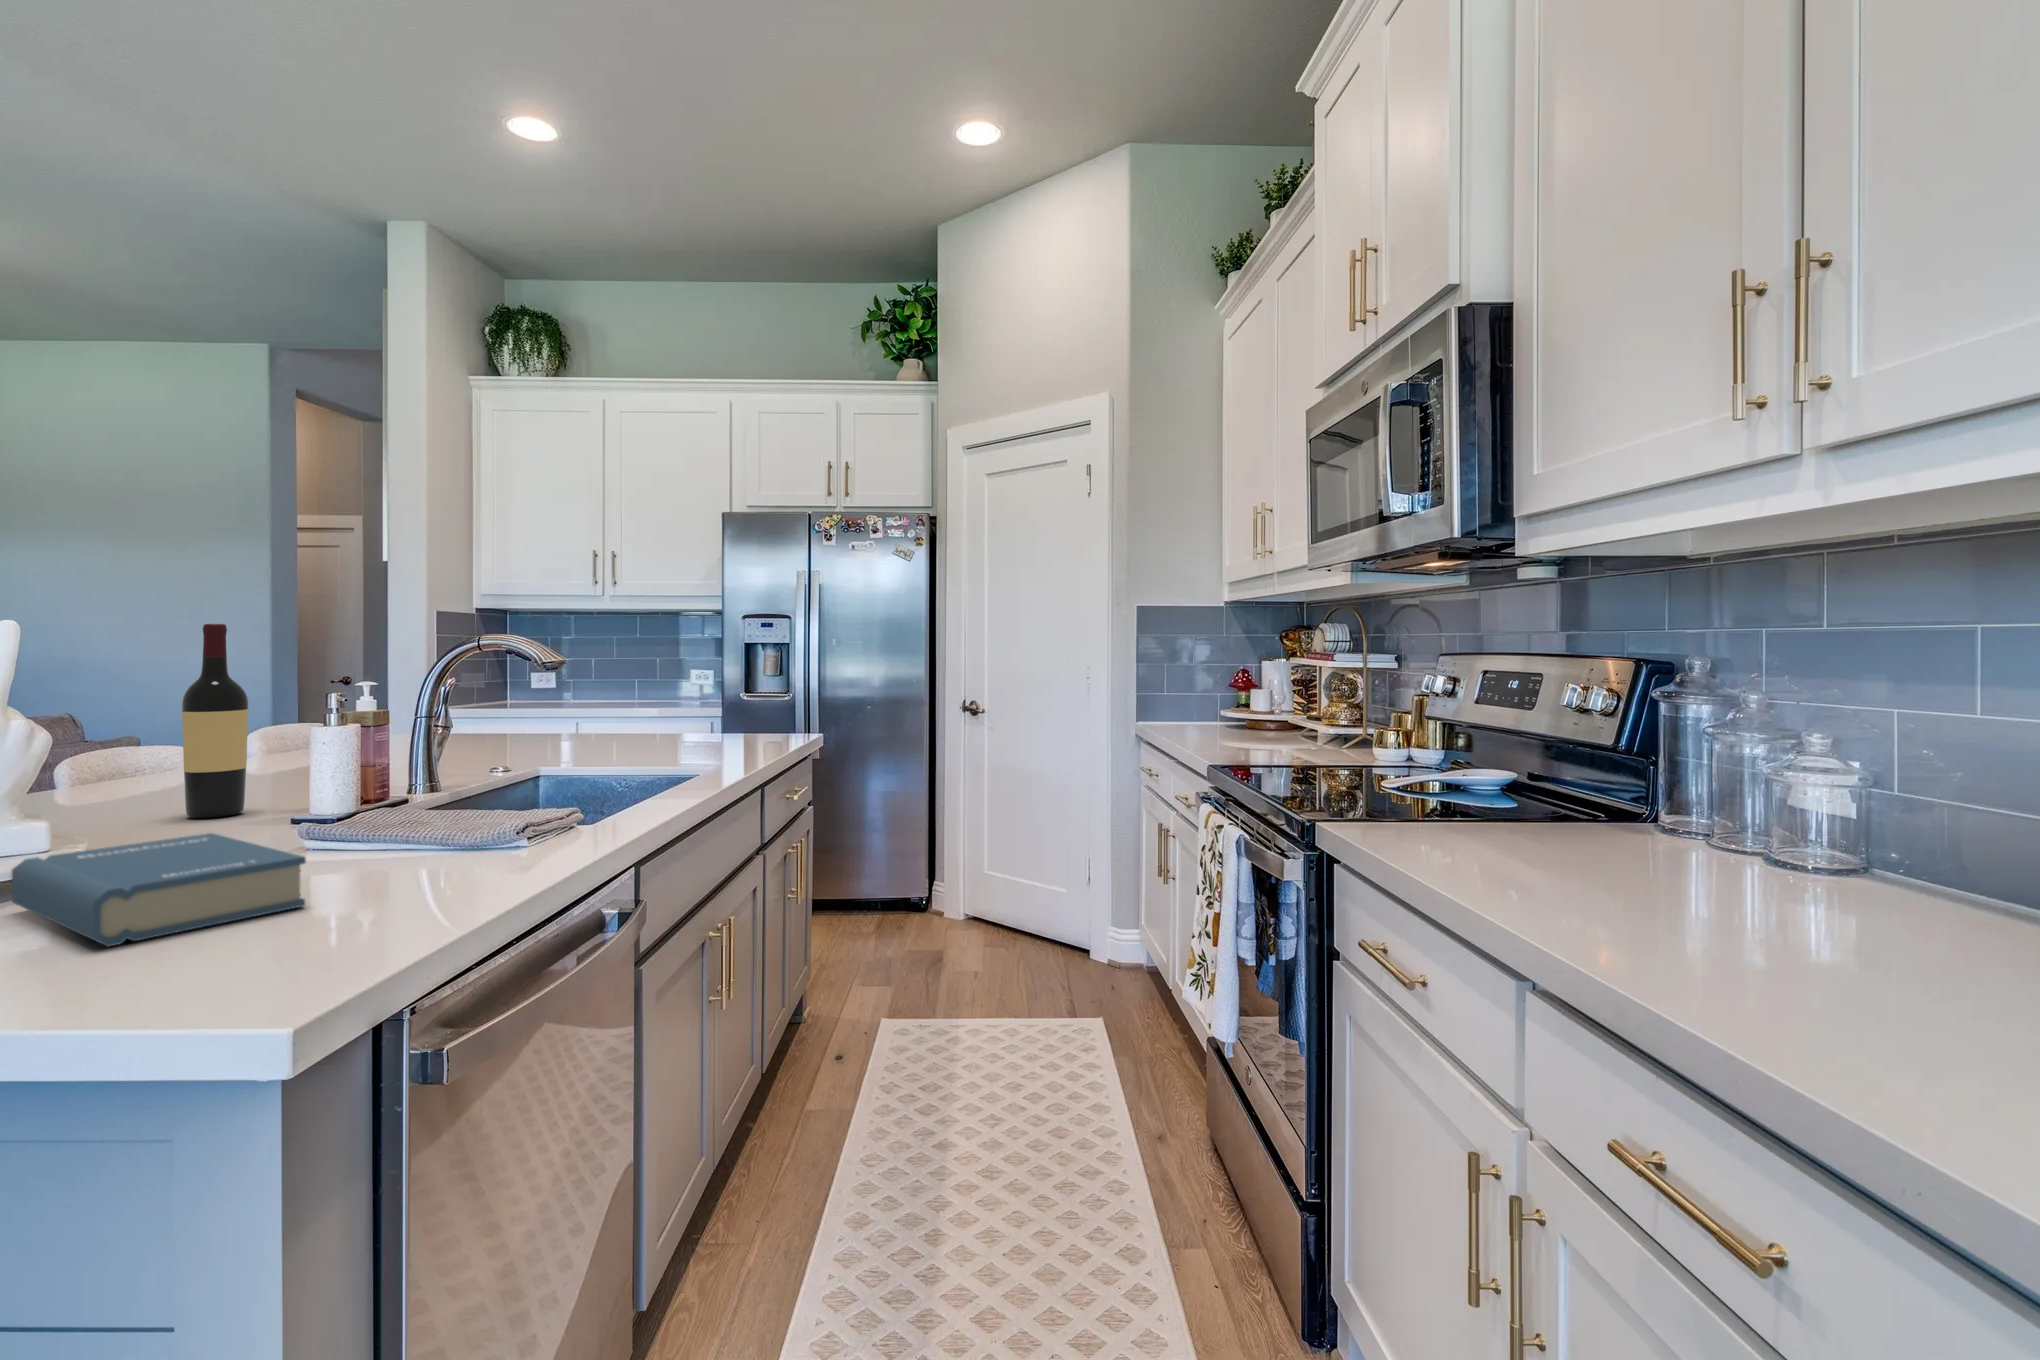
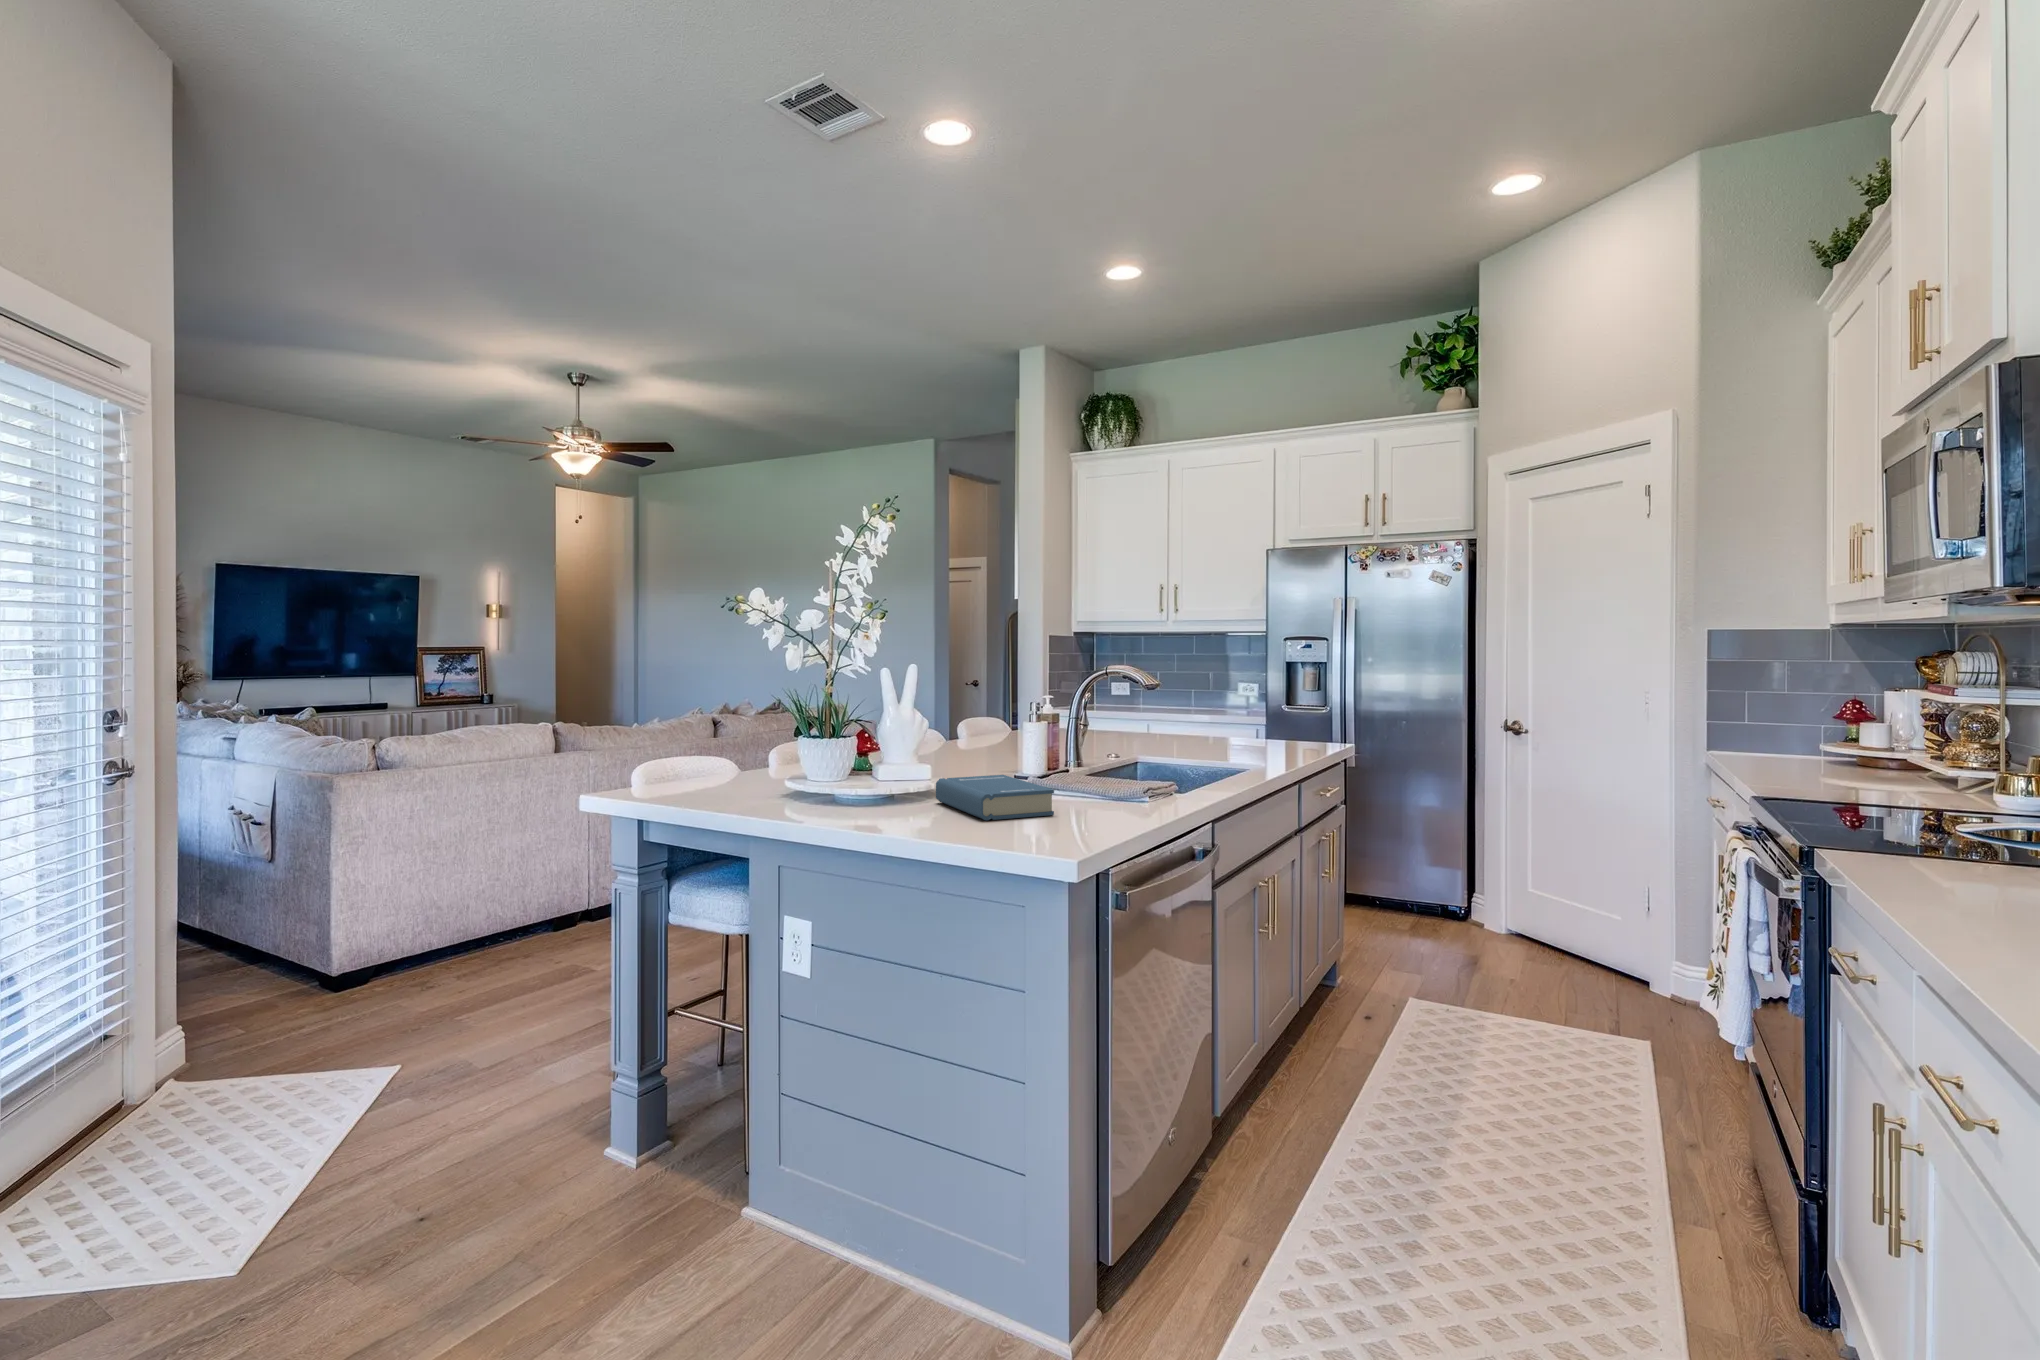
wine bottle: present [182,624,248,818] -> none [966,660,994,769]

